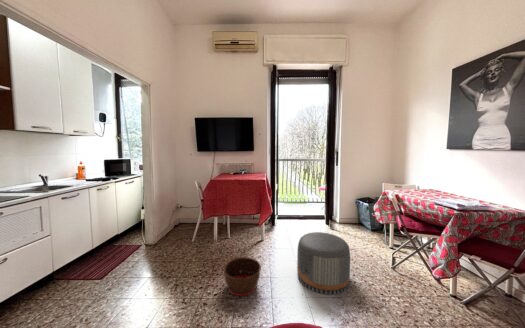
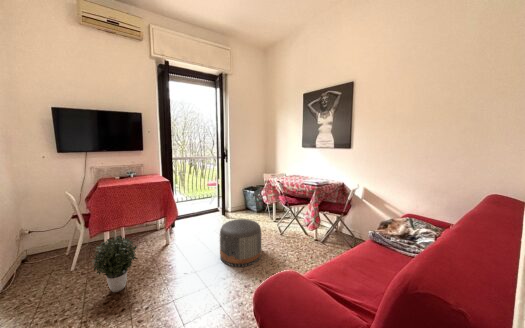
potted plant: none [187,221,221,269] -> present [92,236,137,292]
basket: present [224,257,261,296] -> none [156,259,196,298]

